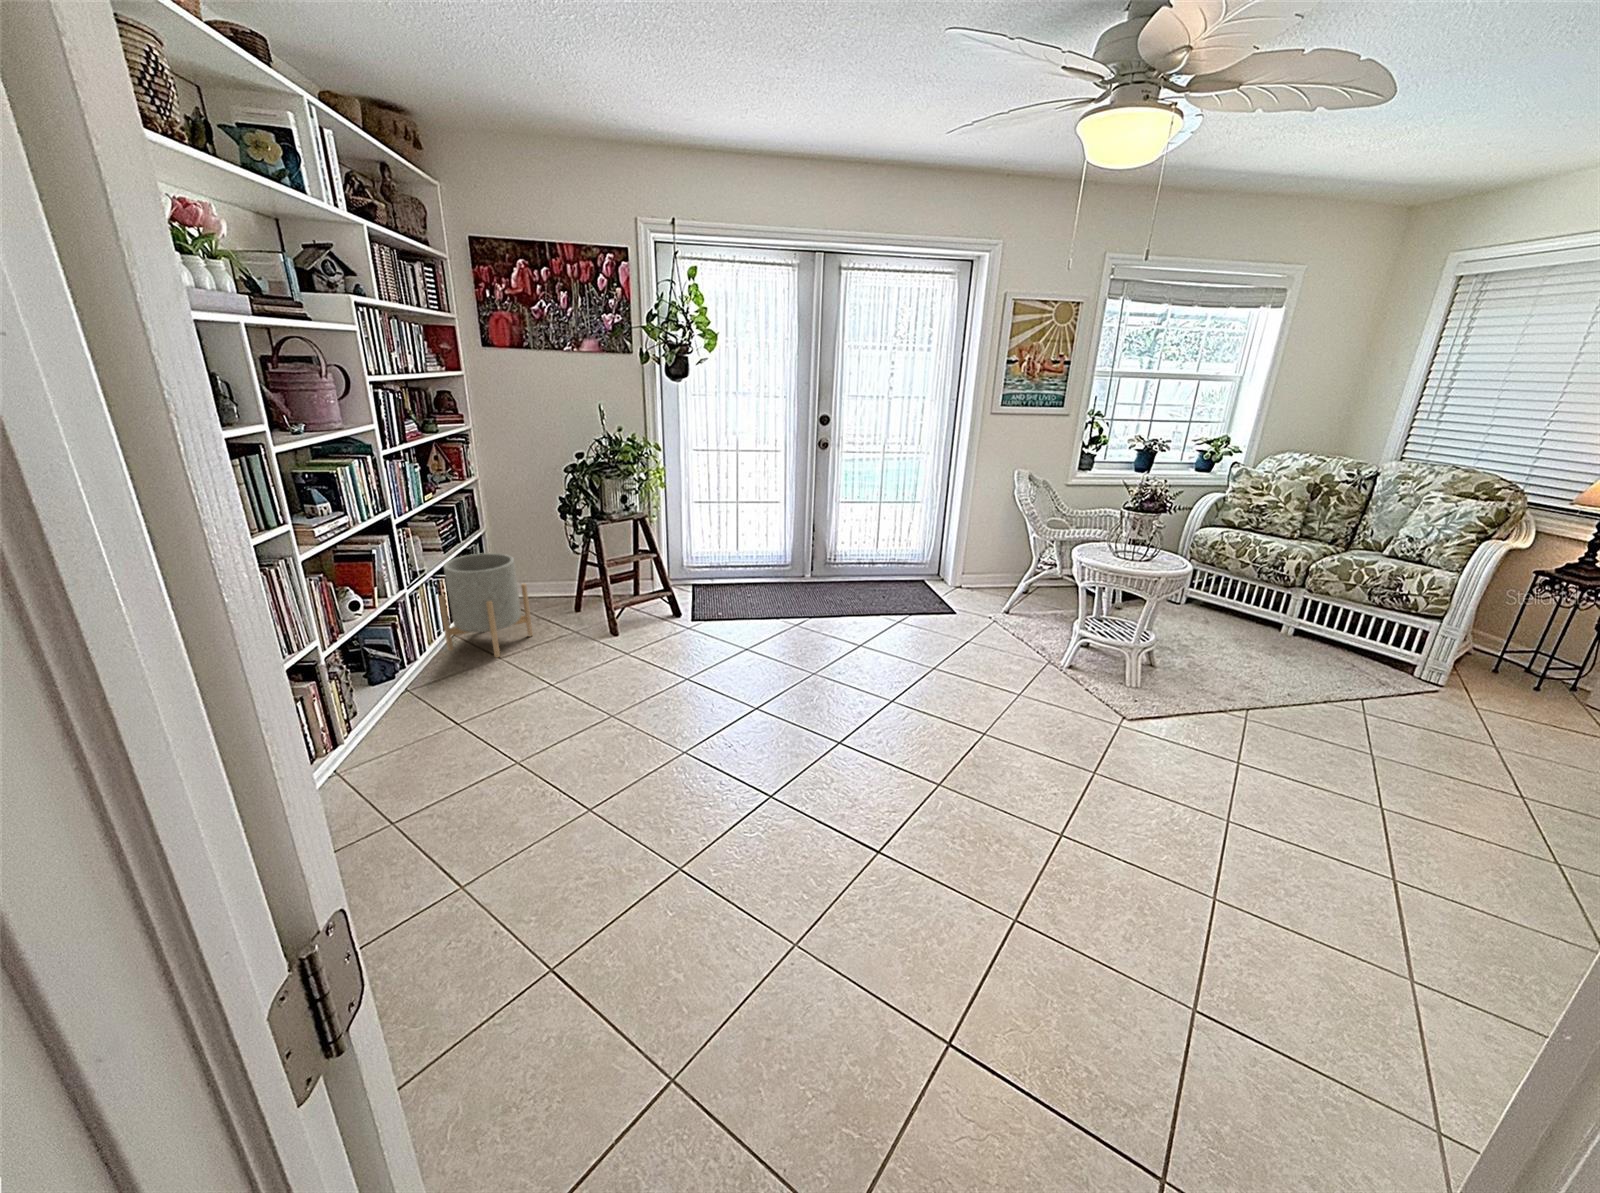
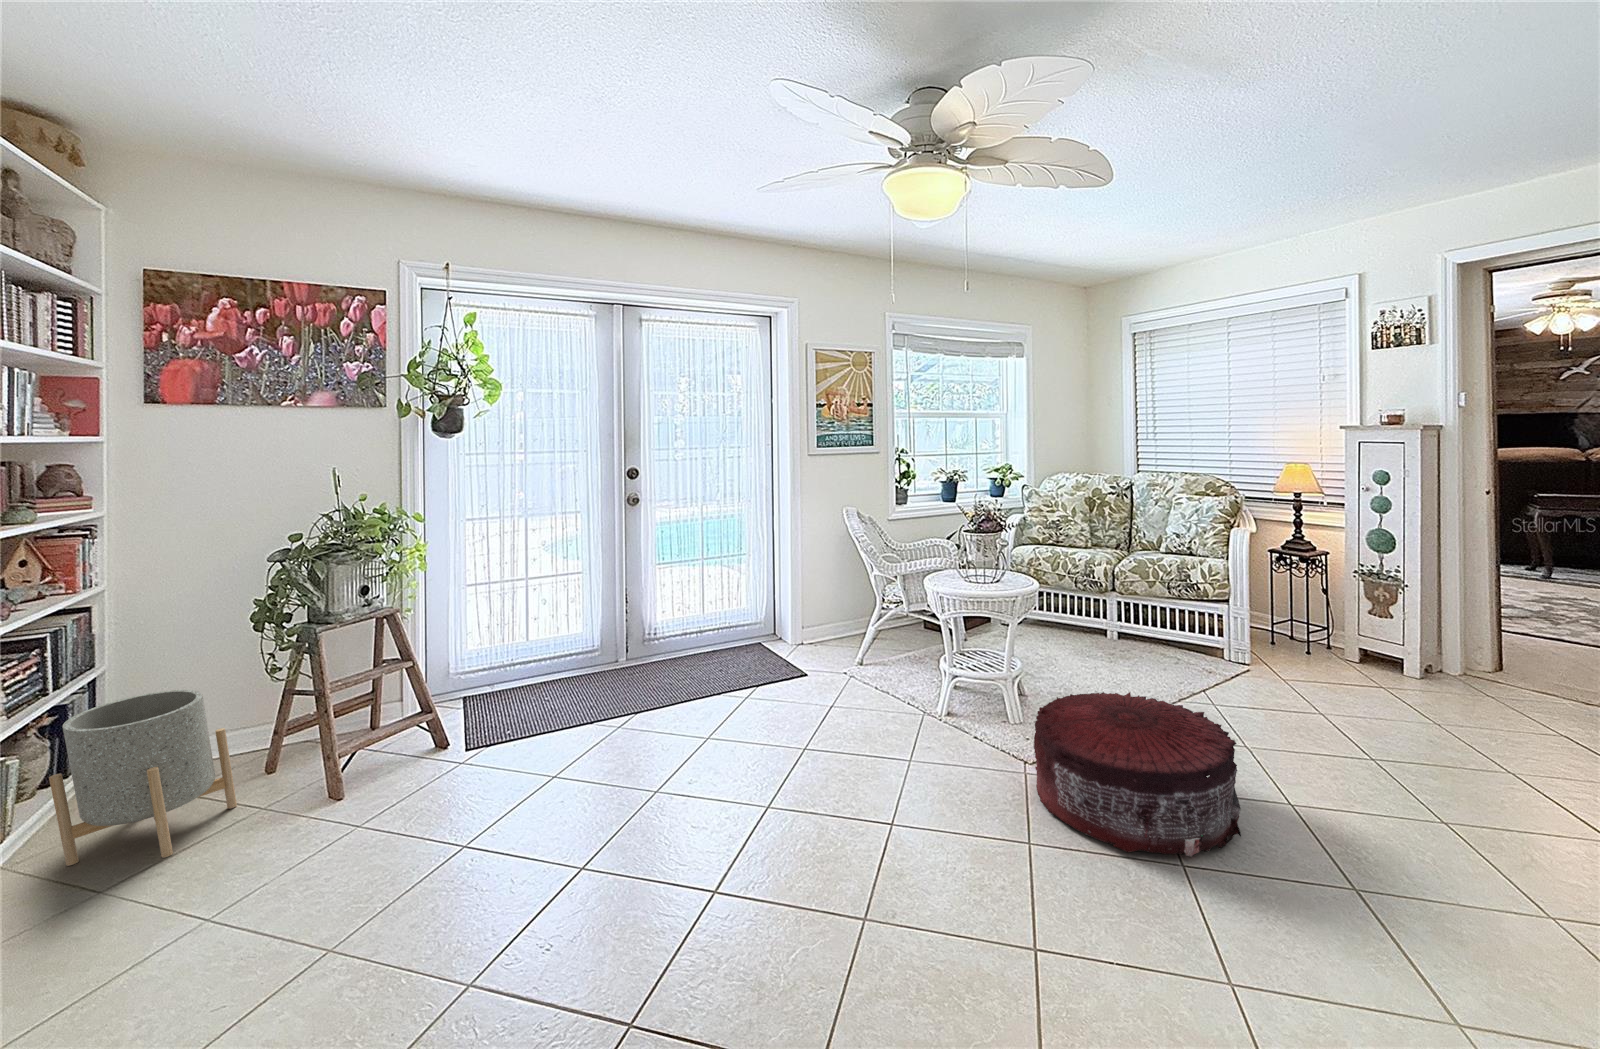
pouf: none [1115,675,1323,830] -> present [1034,692,1241,857]

